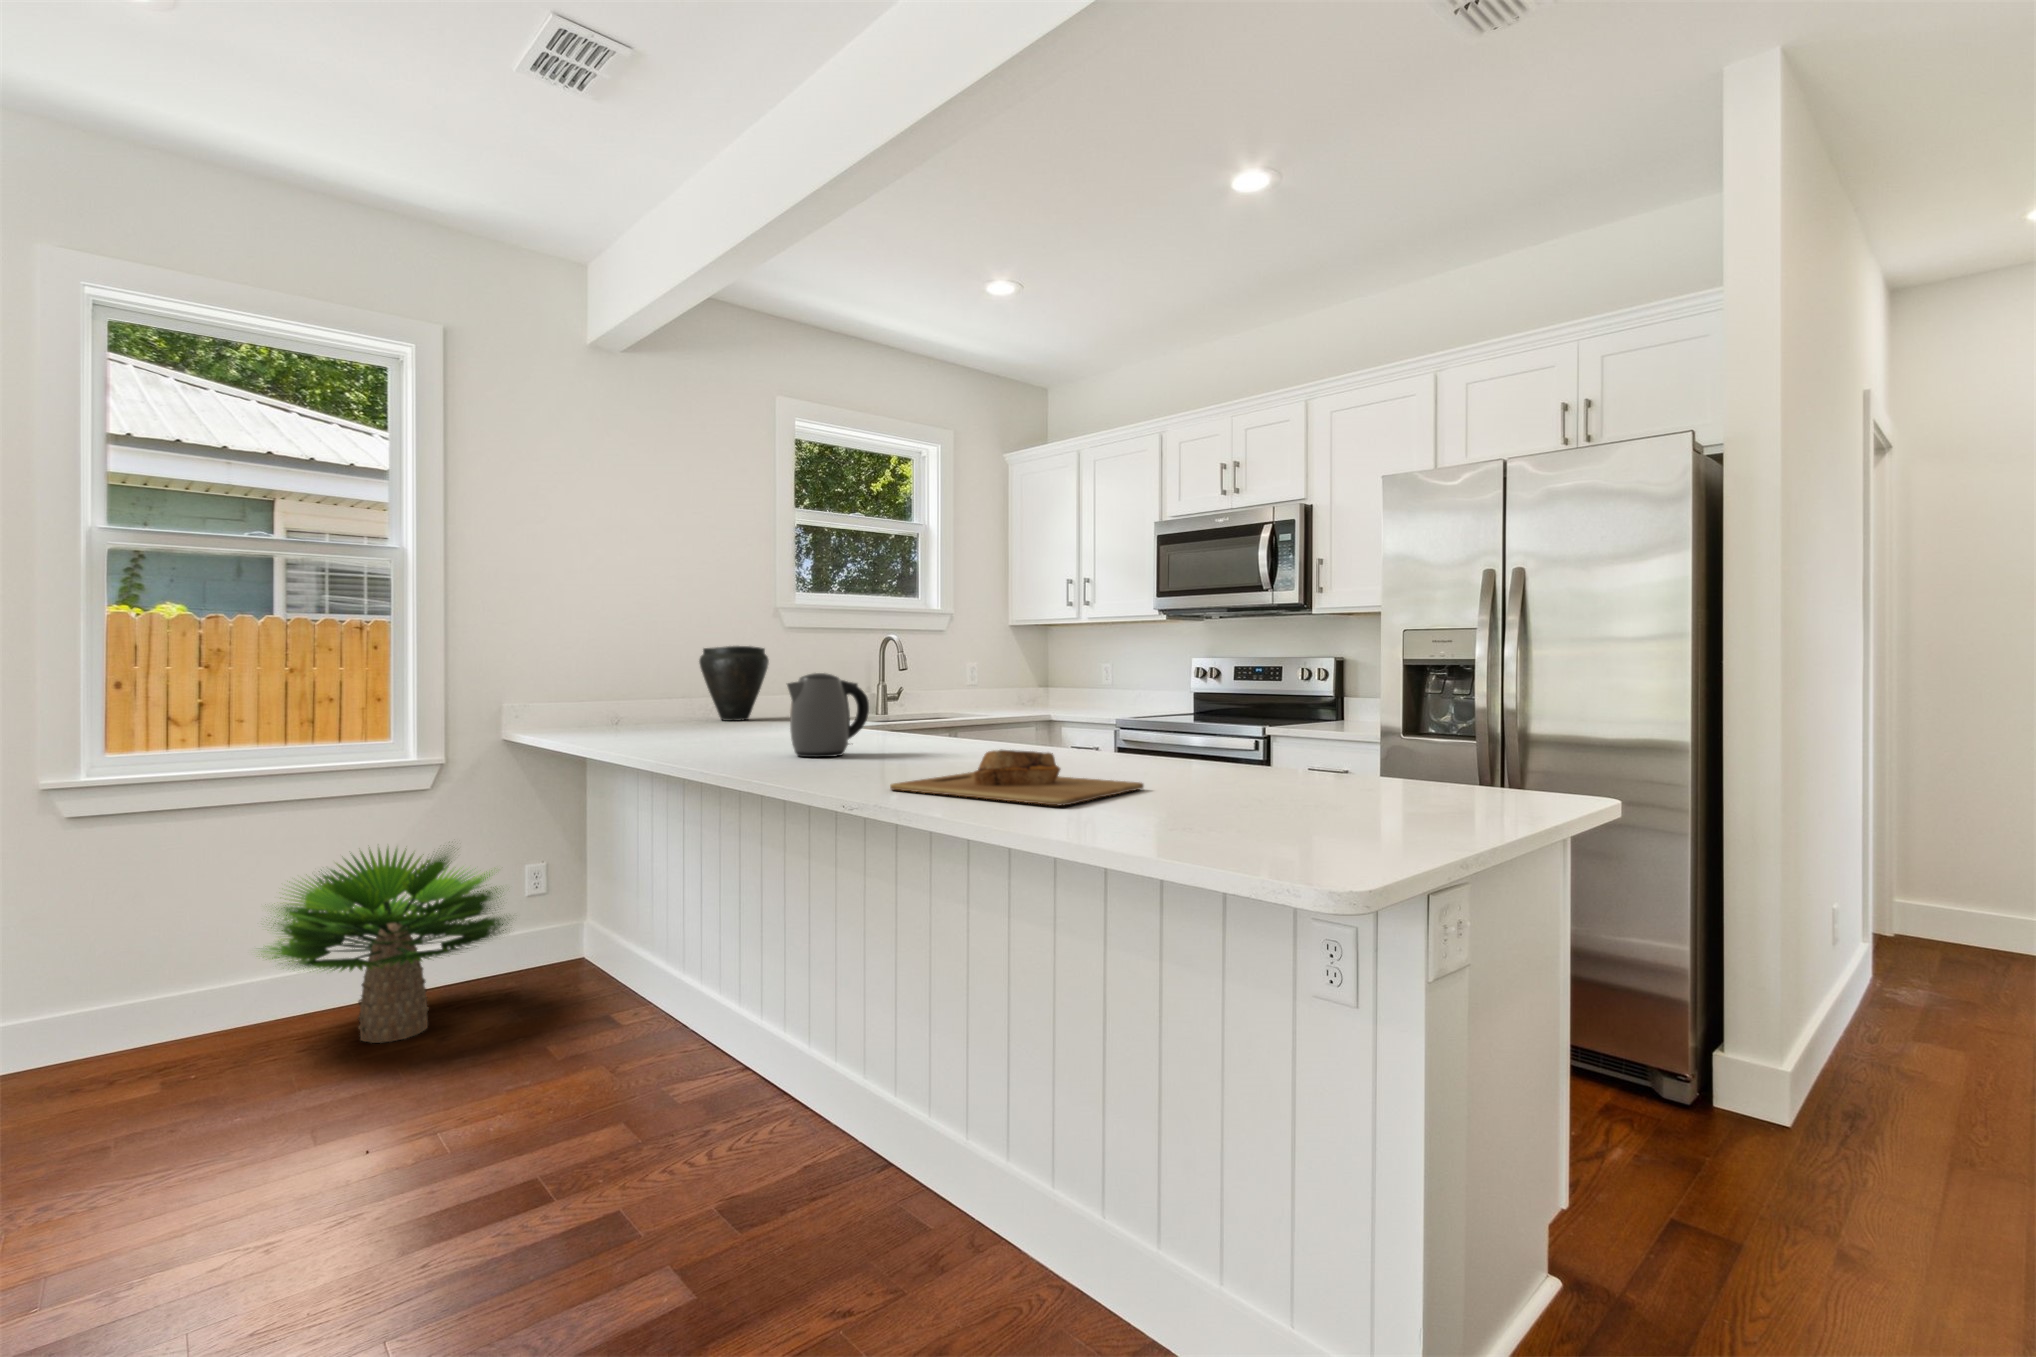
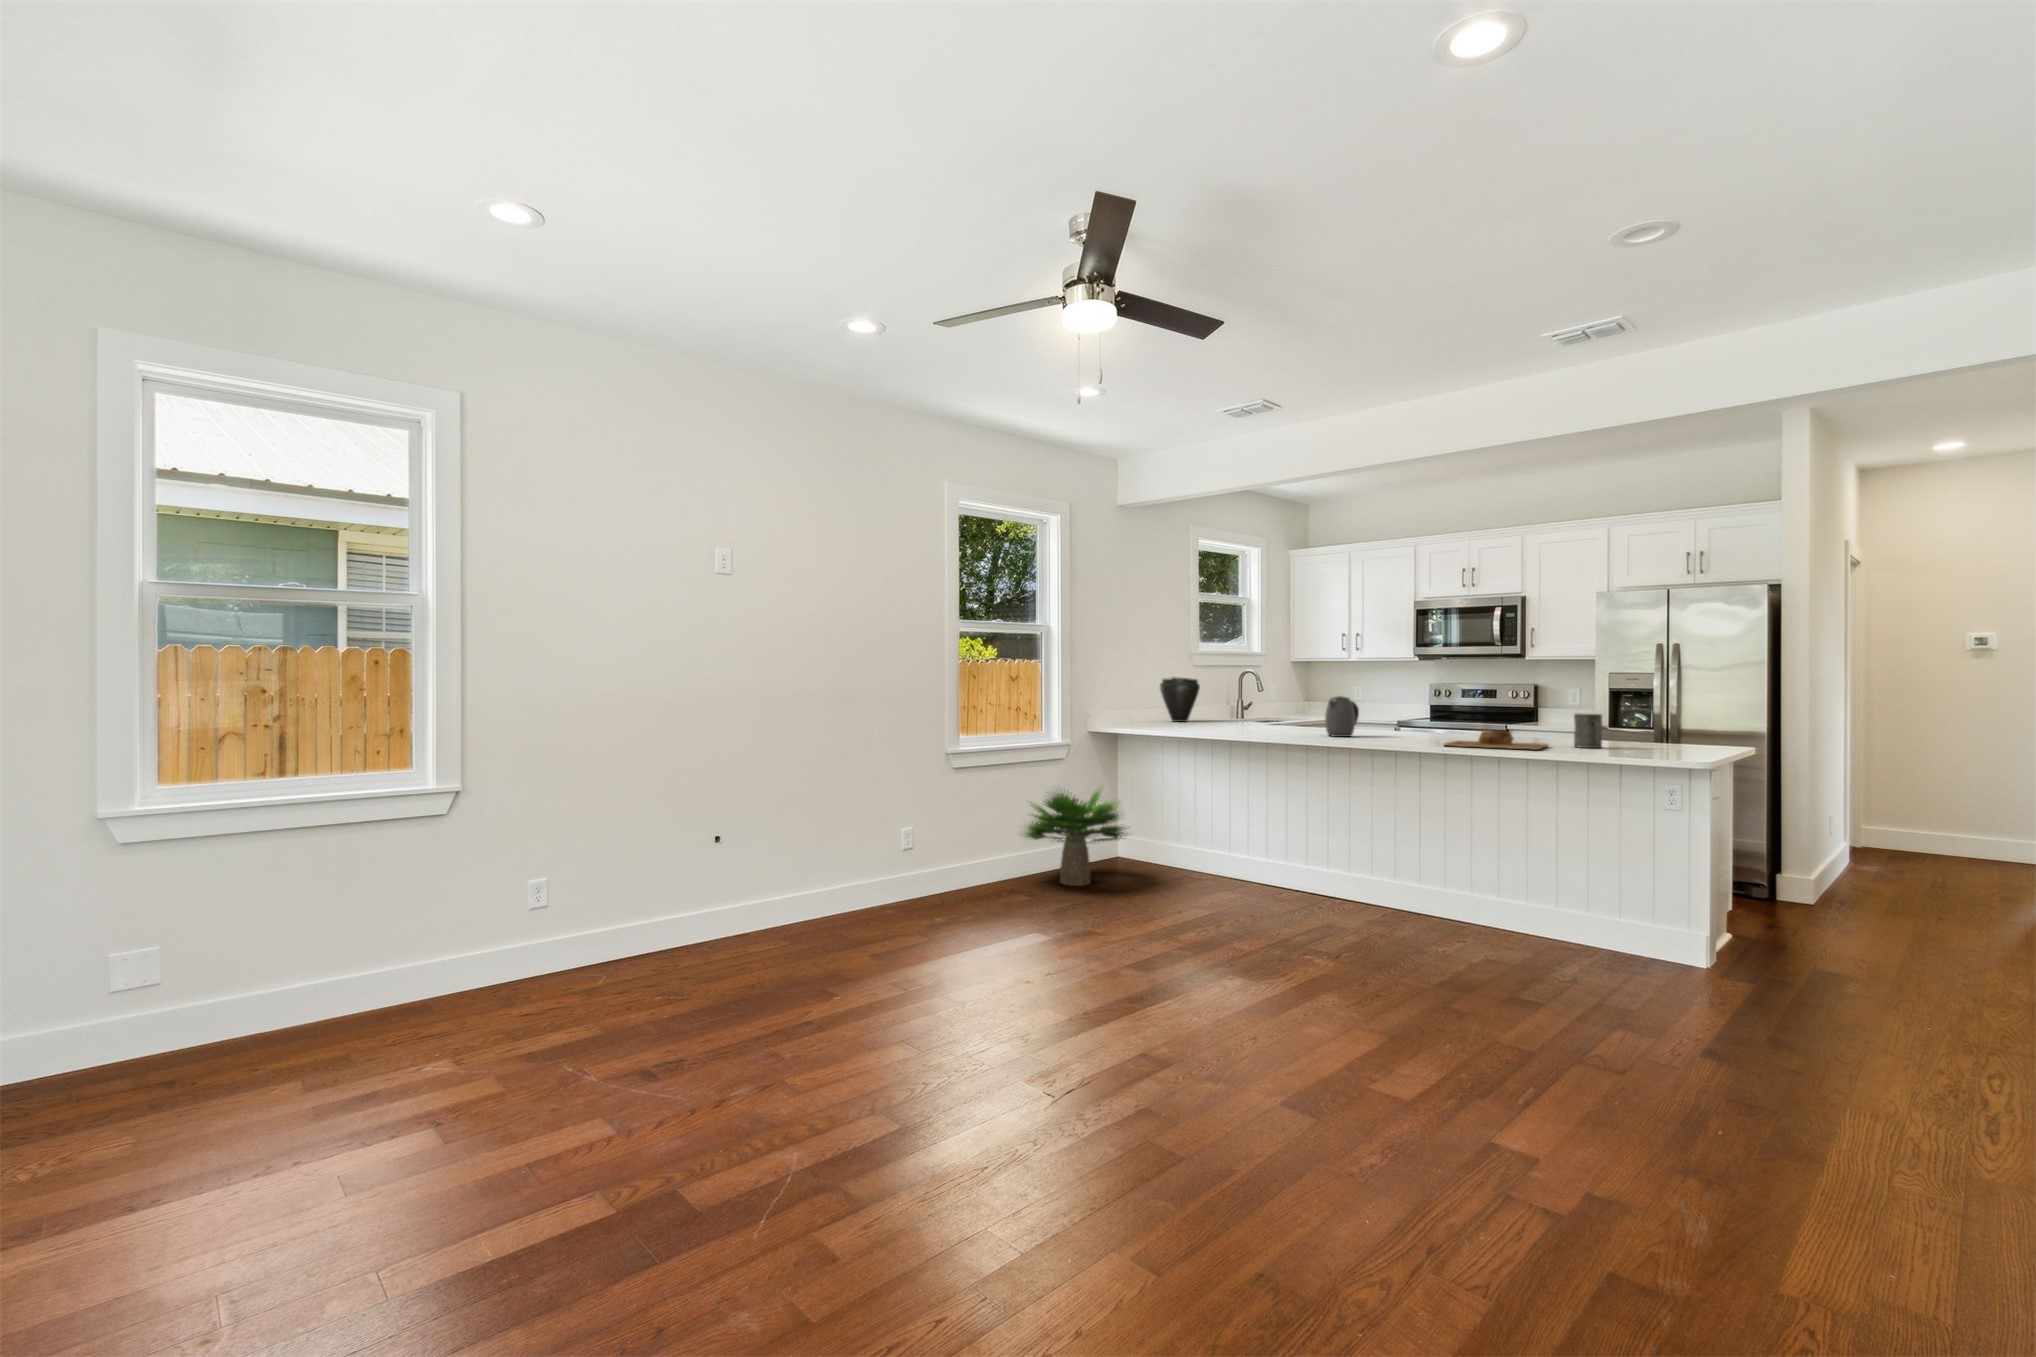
mug: none [1202,710,1263,795] -> present [1574,714,1602,748]

